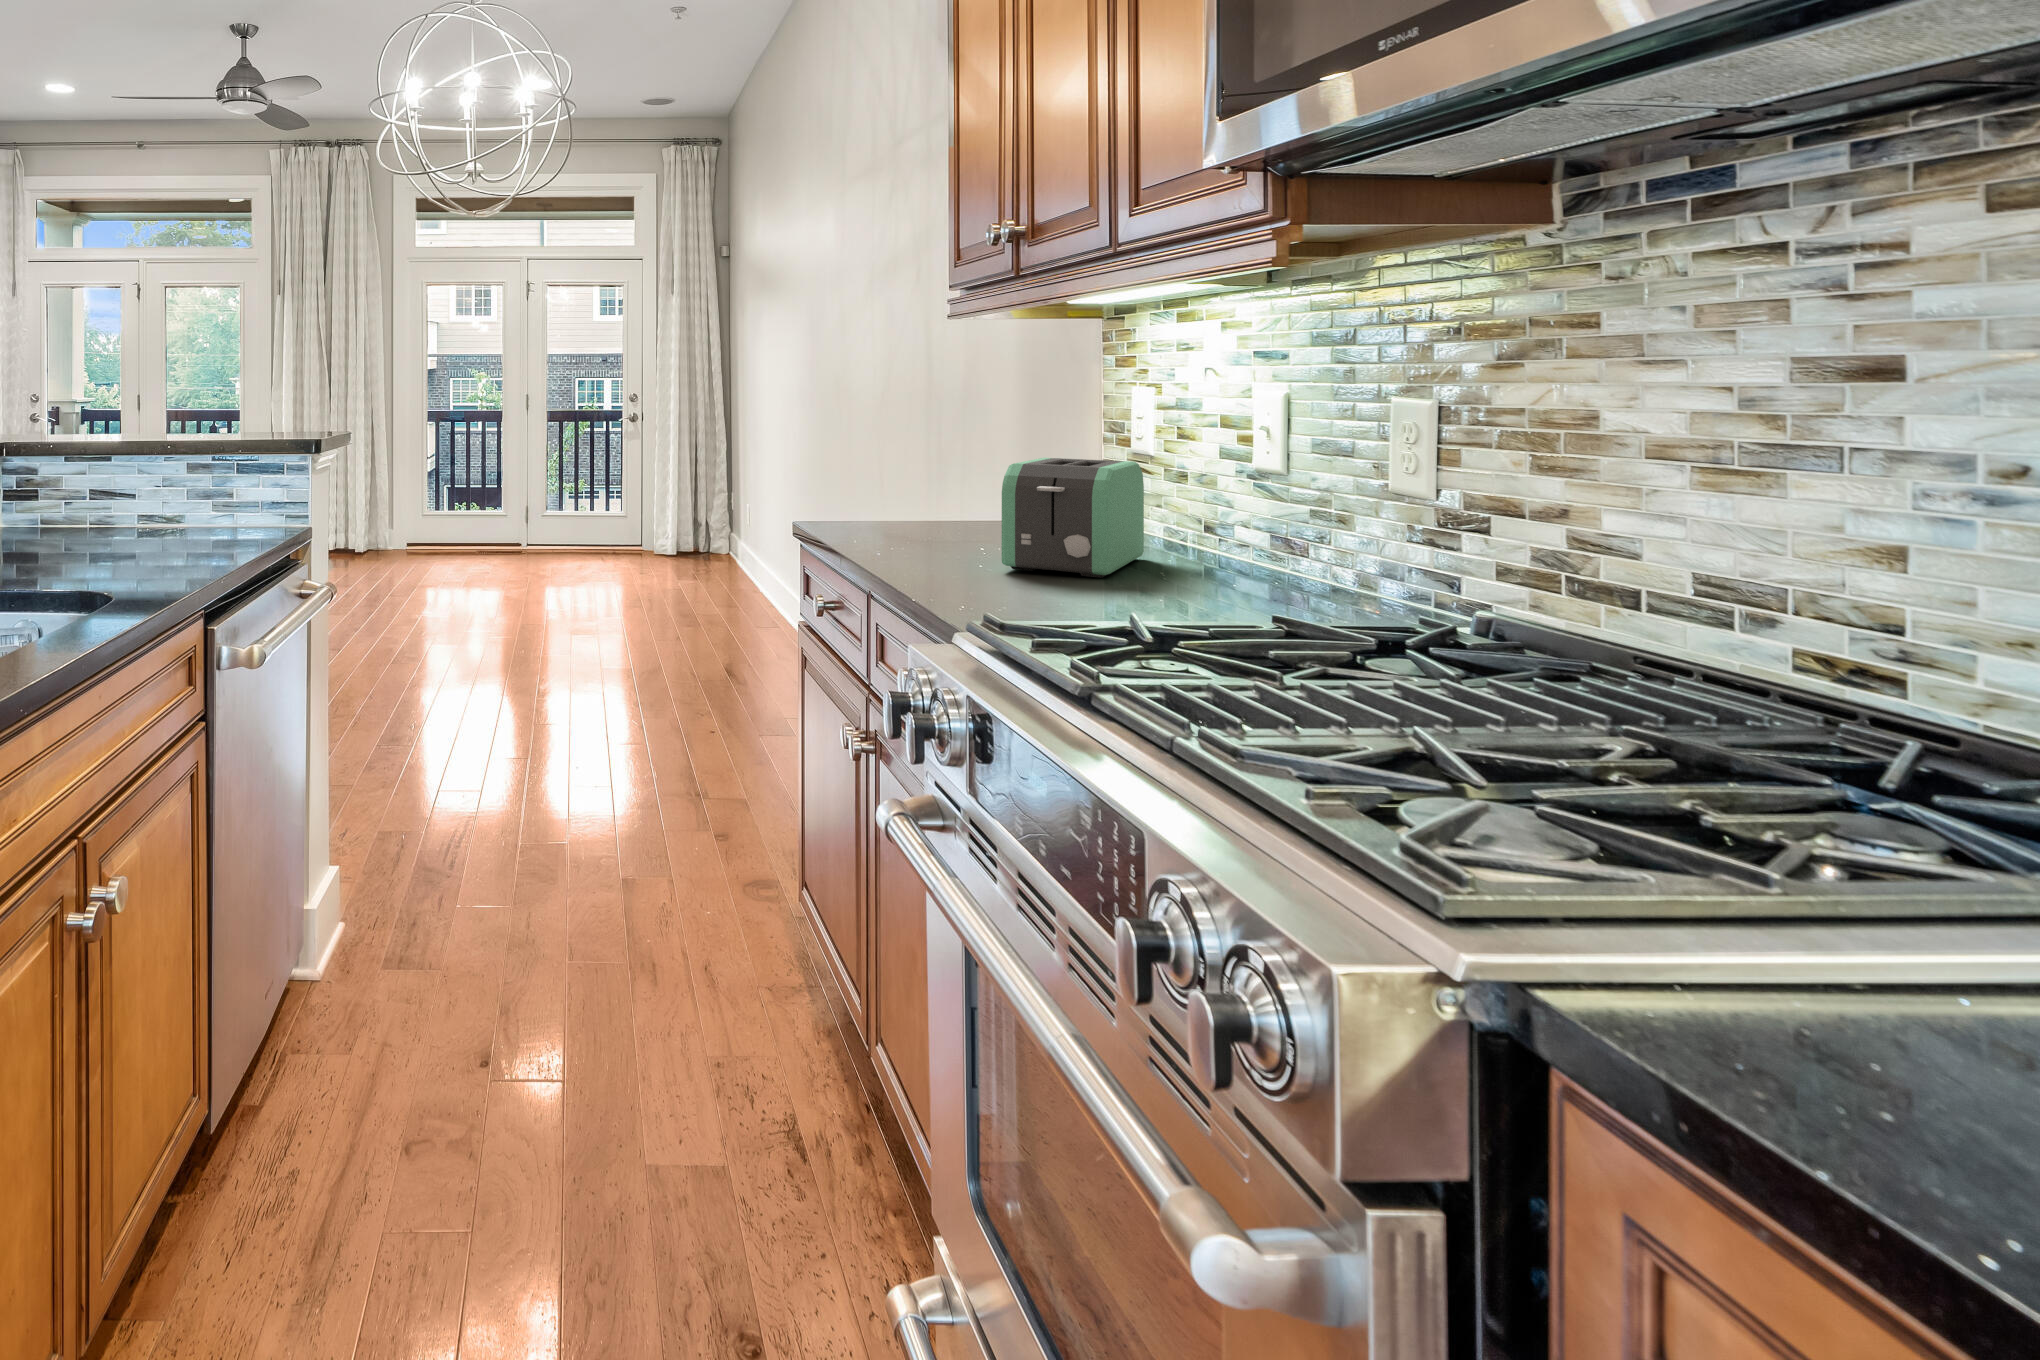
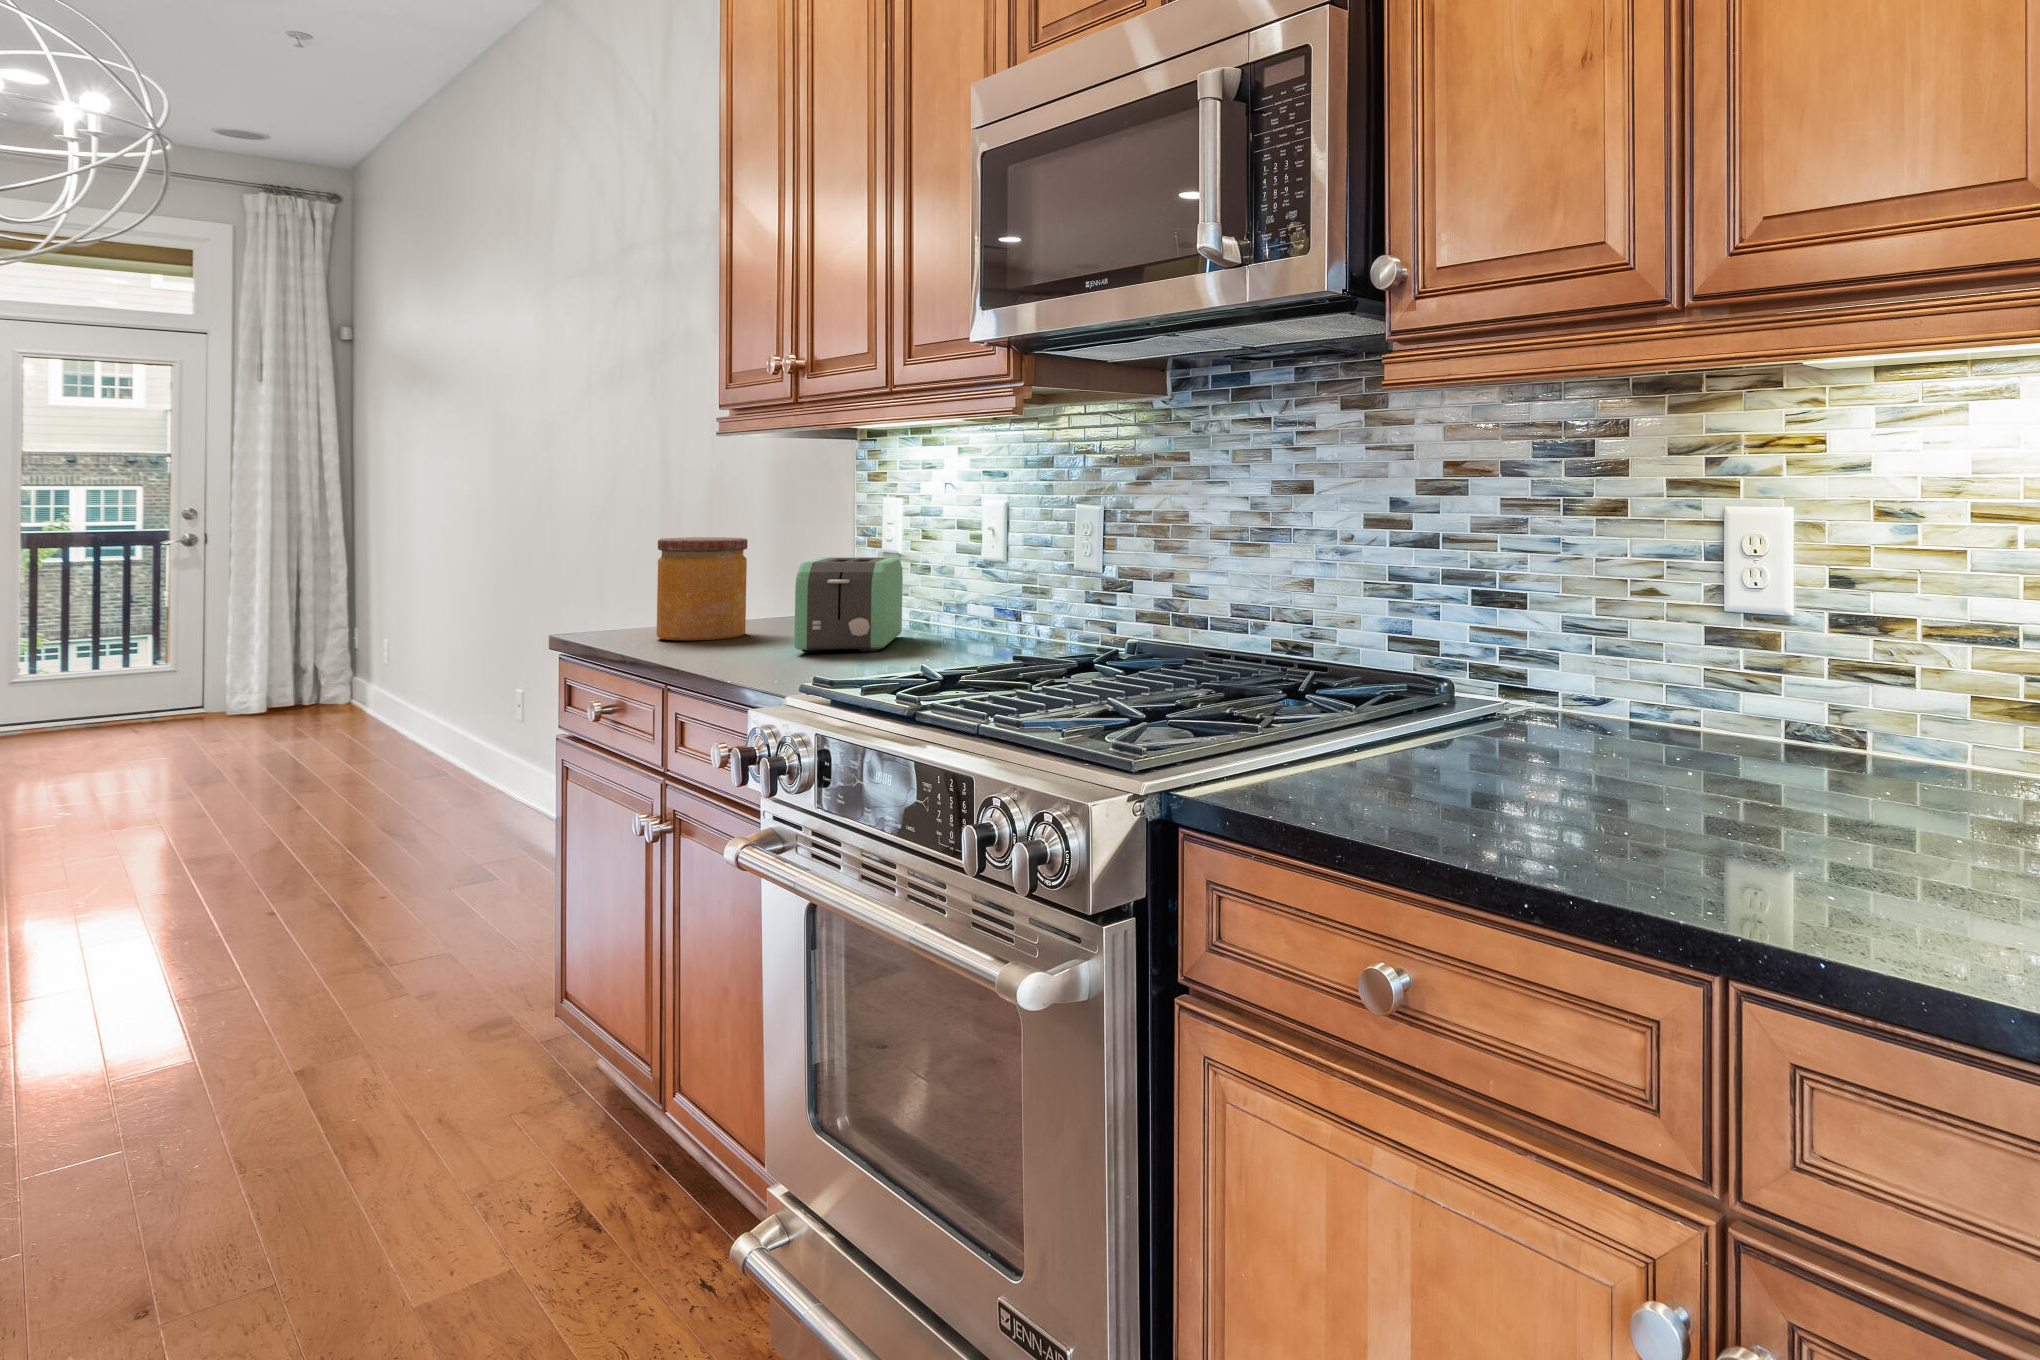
jar: none [880,429,972,541] -> present [657,537,748,640]

